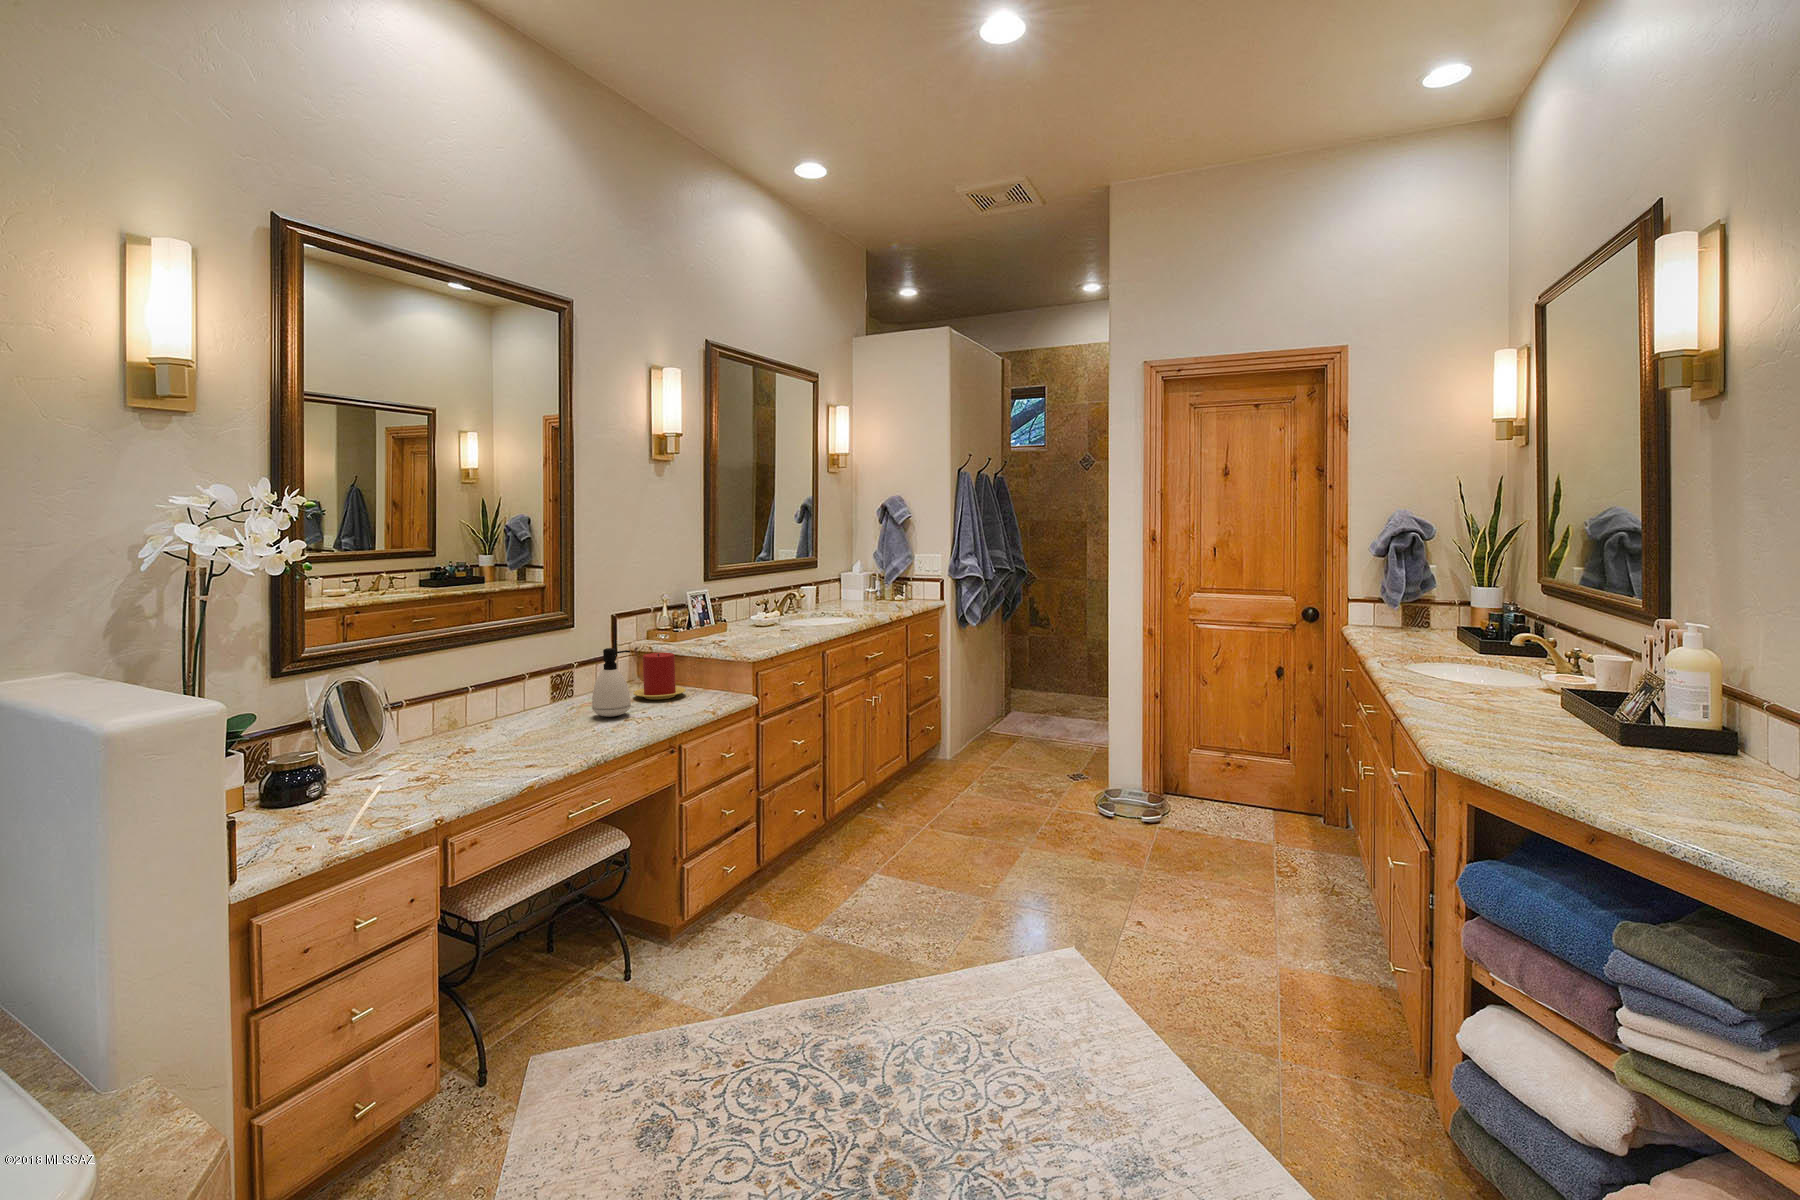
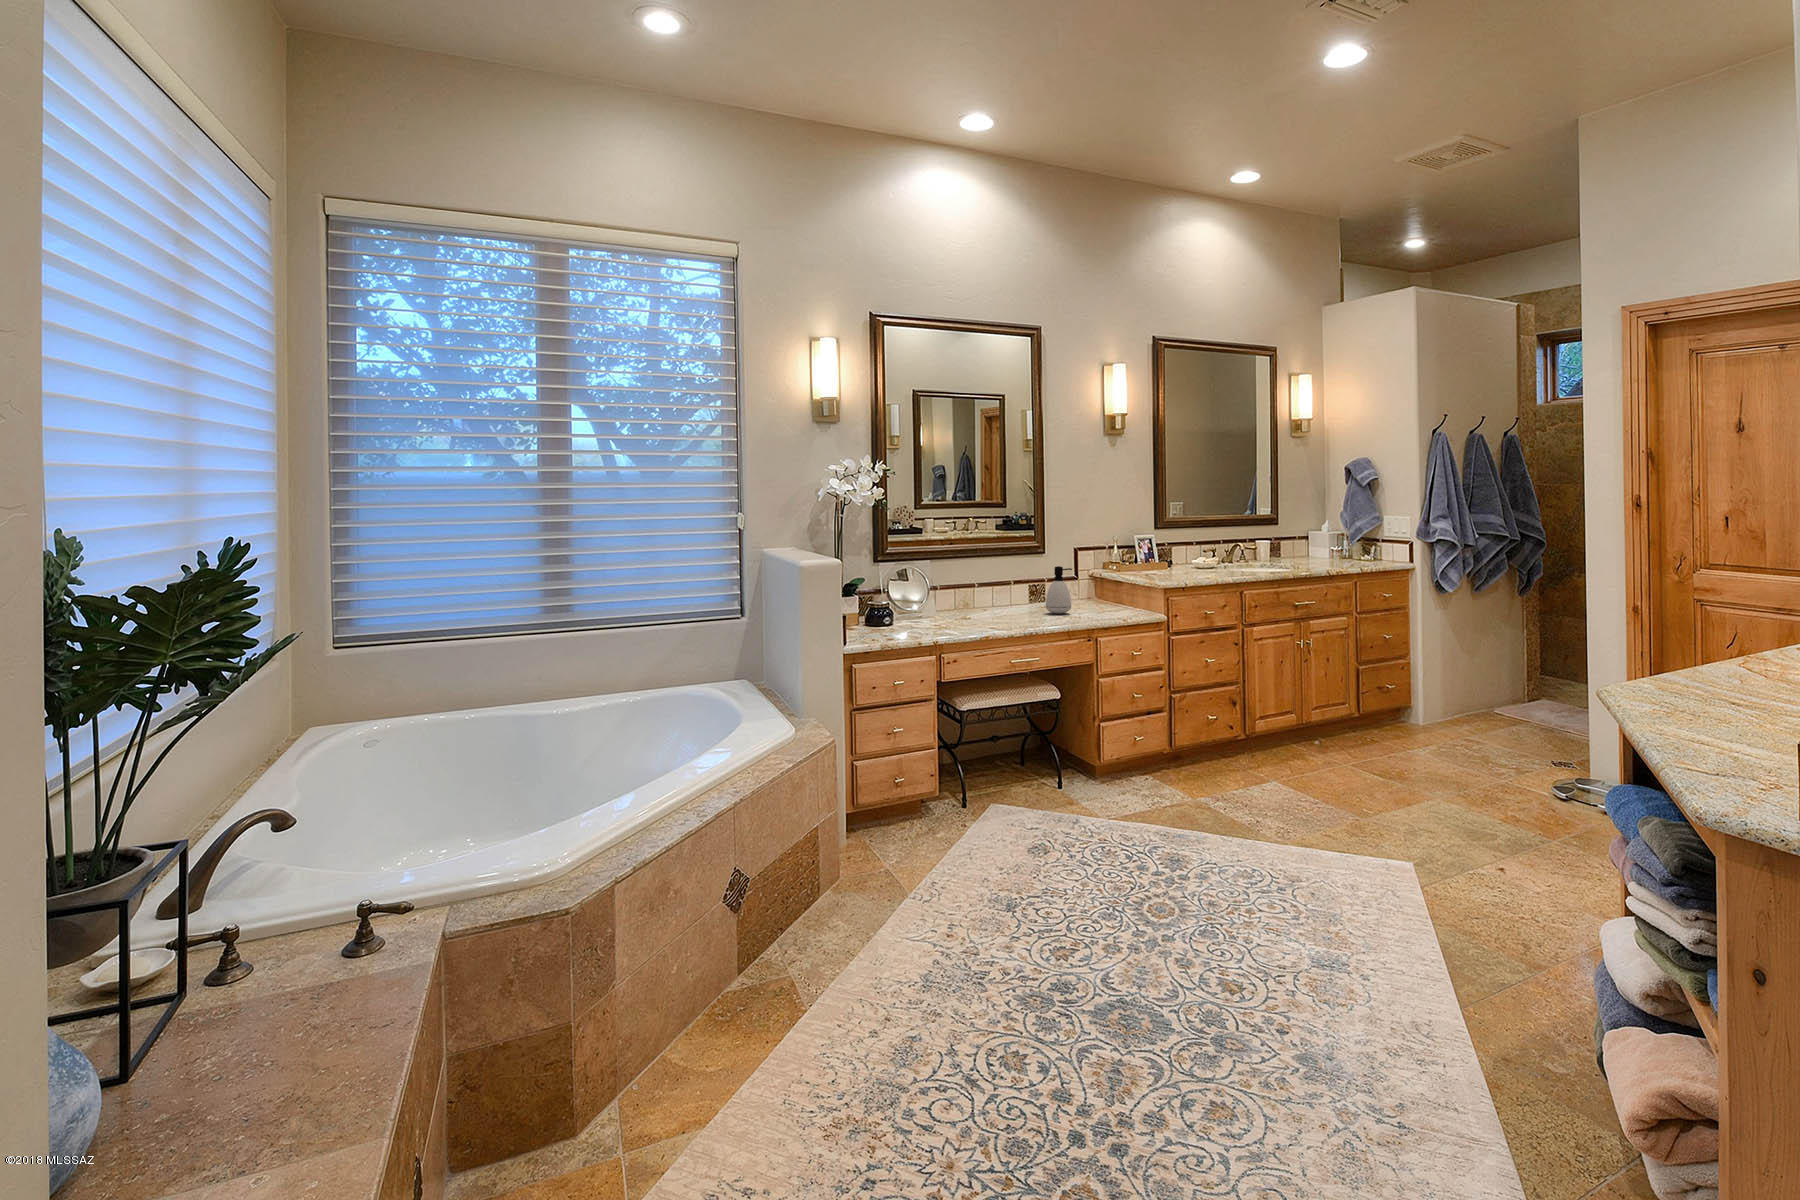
candle: present [633,653,686,699] -> none [1080,577,1118,609]

